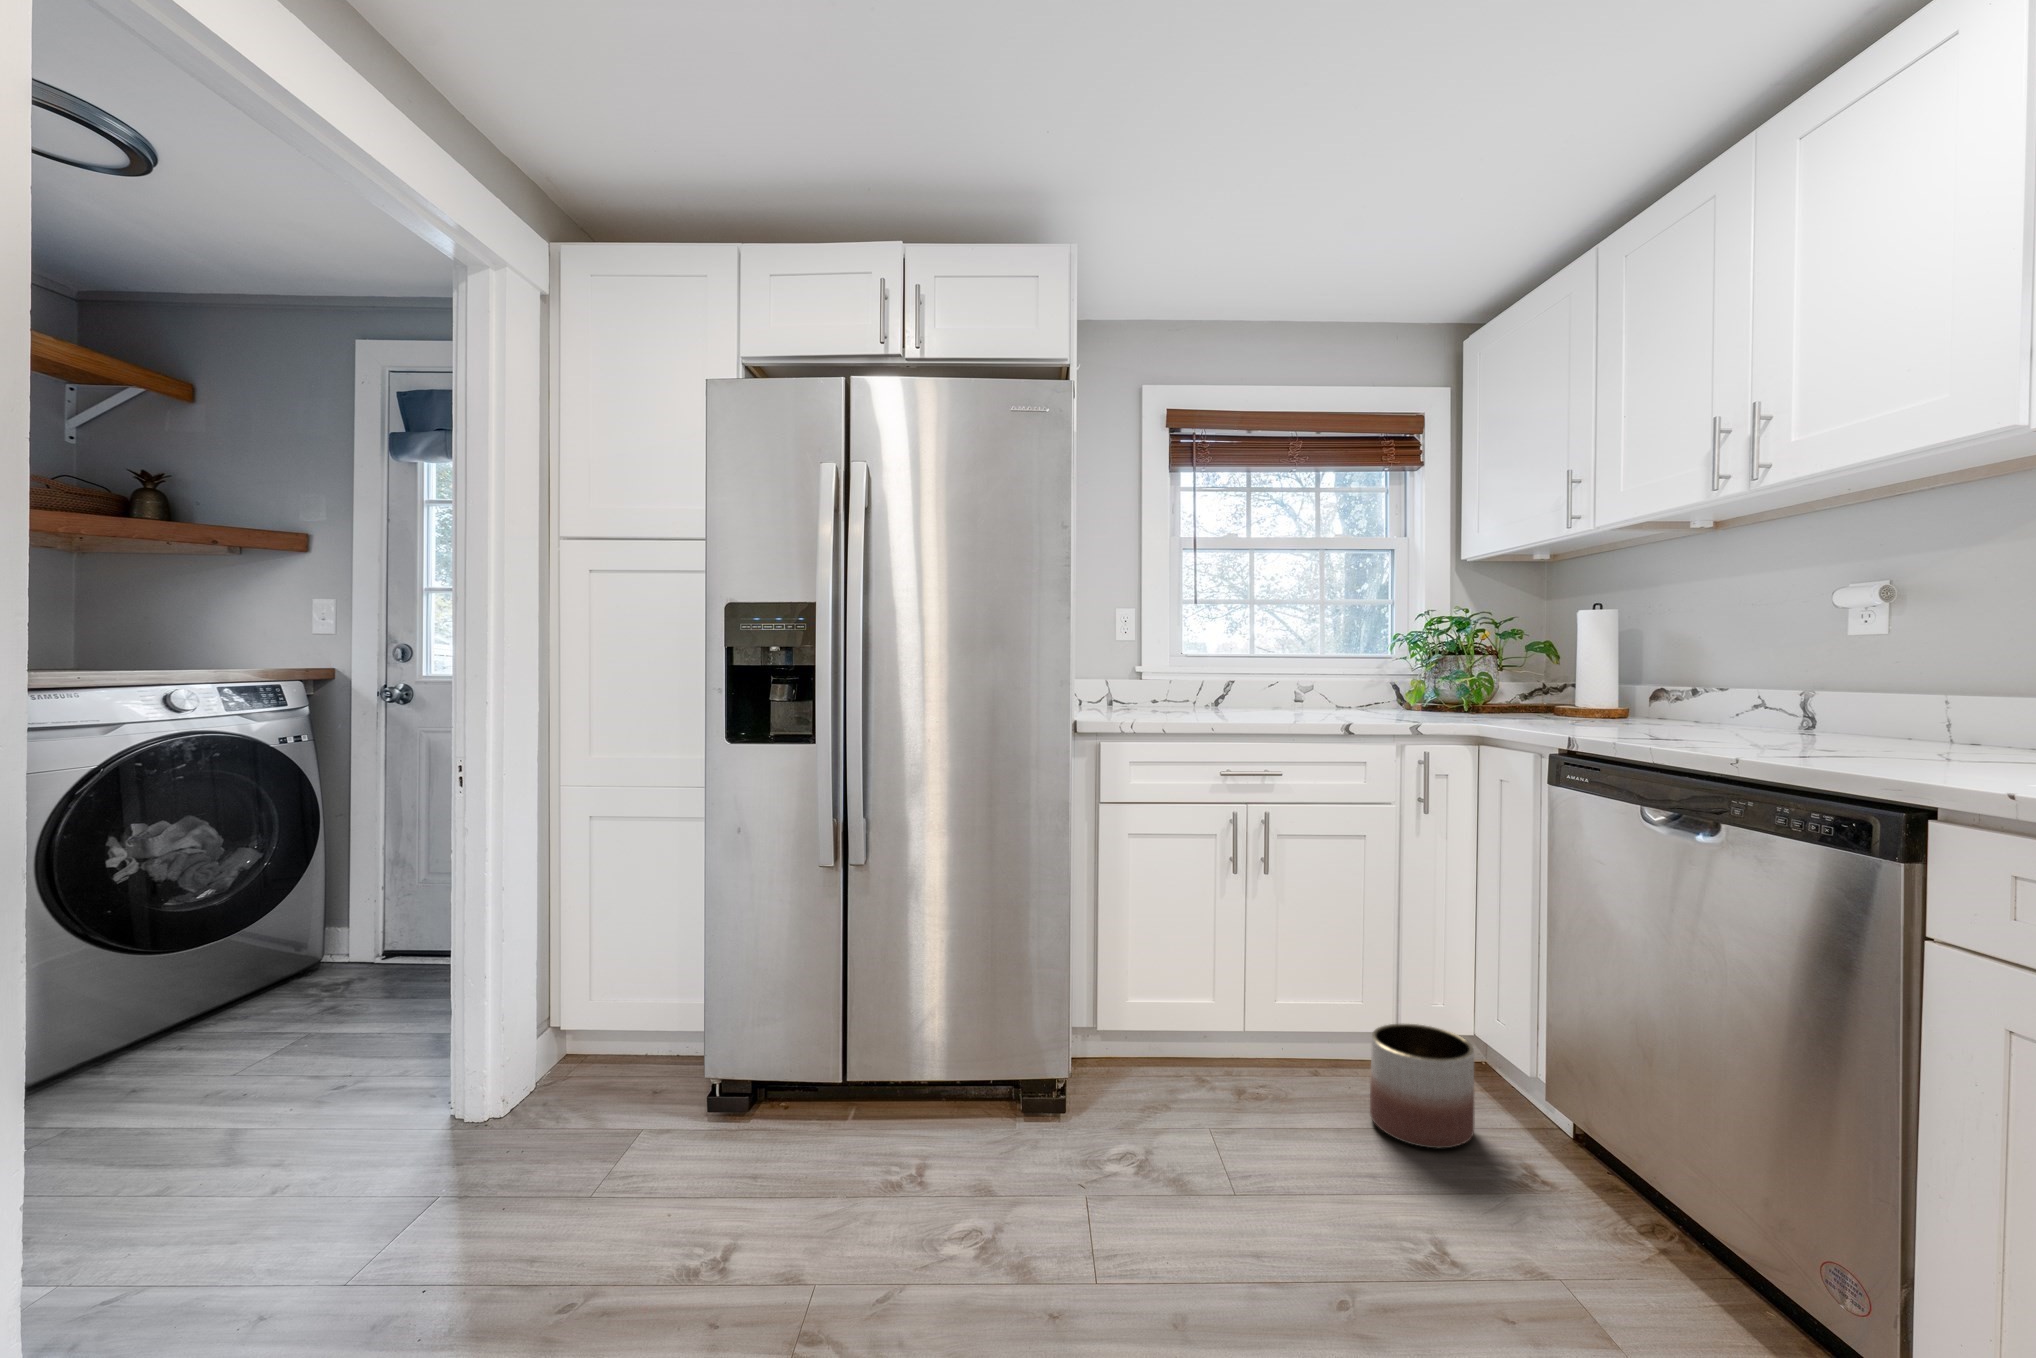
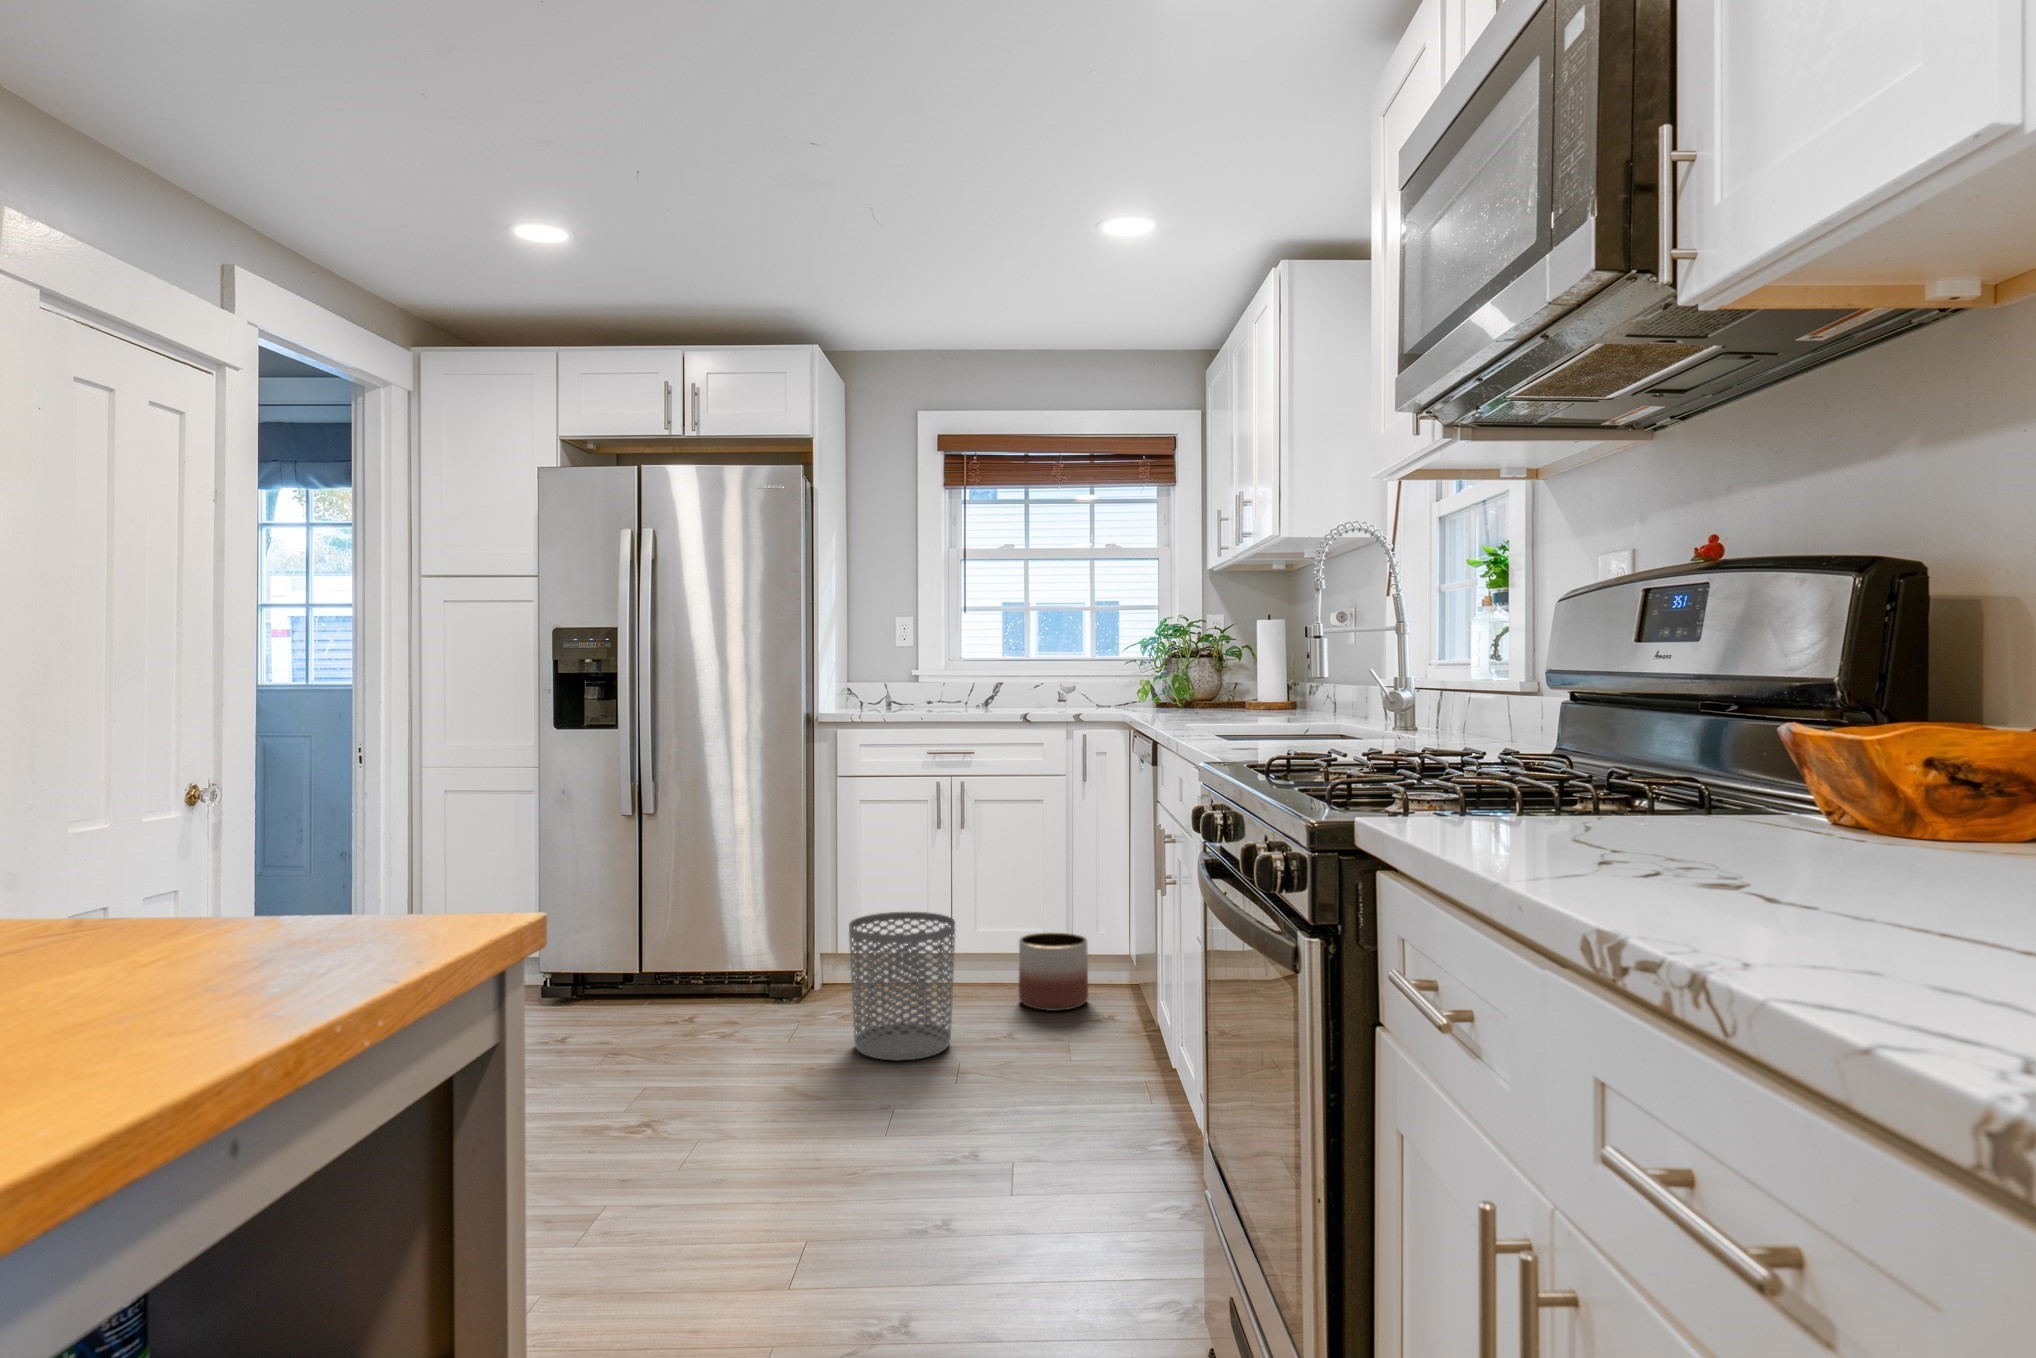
waste bin: none [1200,1021,1369,1282] -> present [849,912,955,1060]

